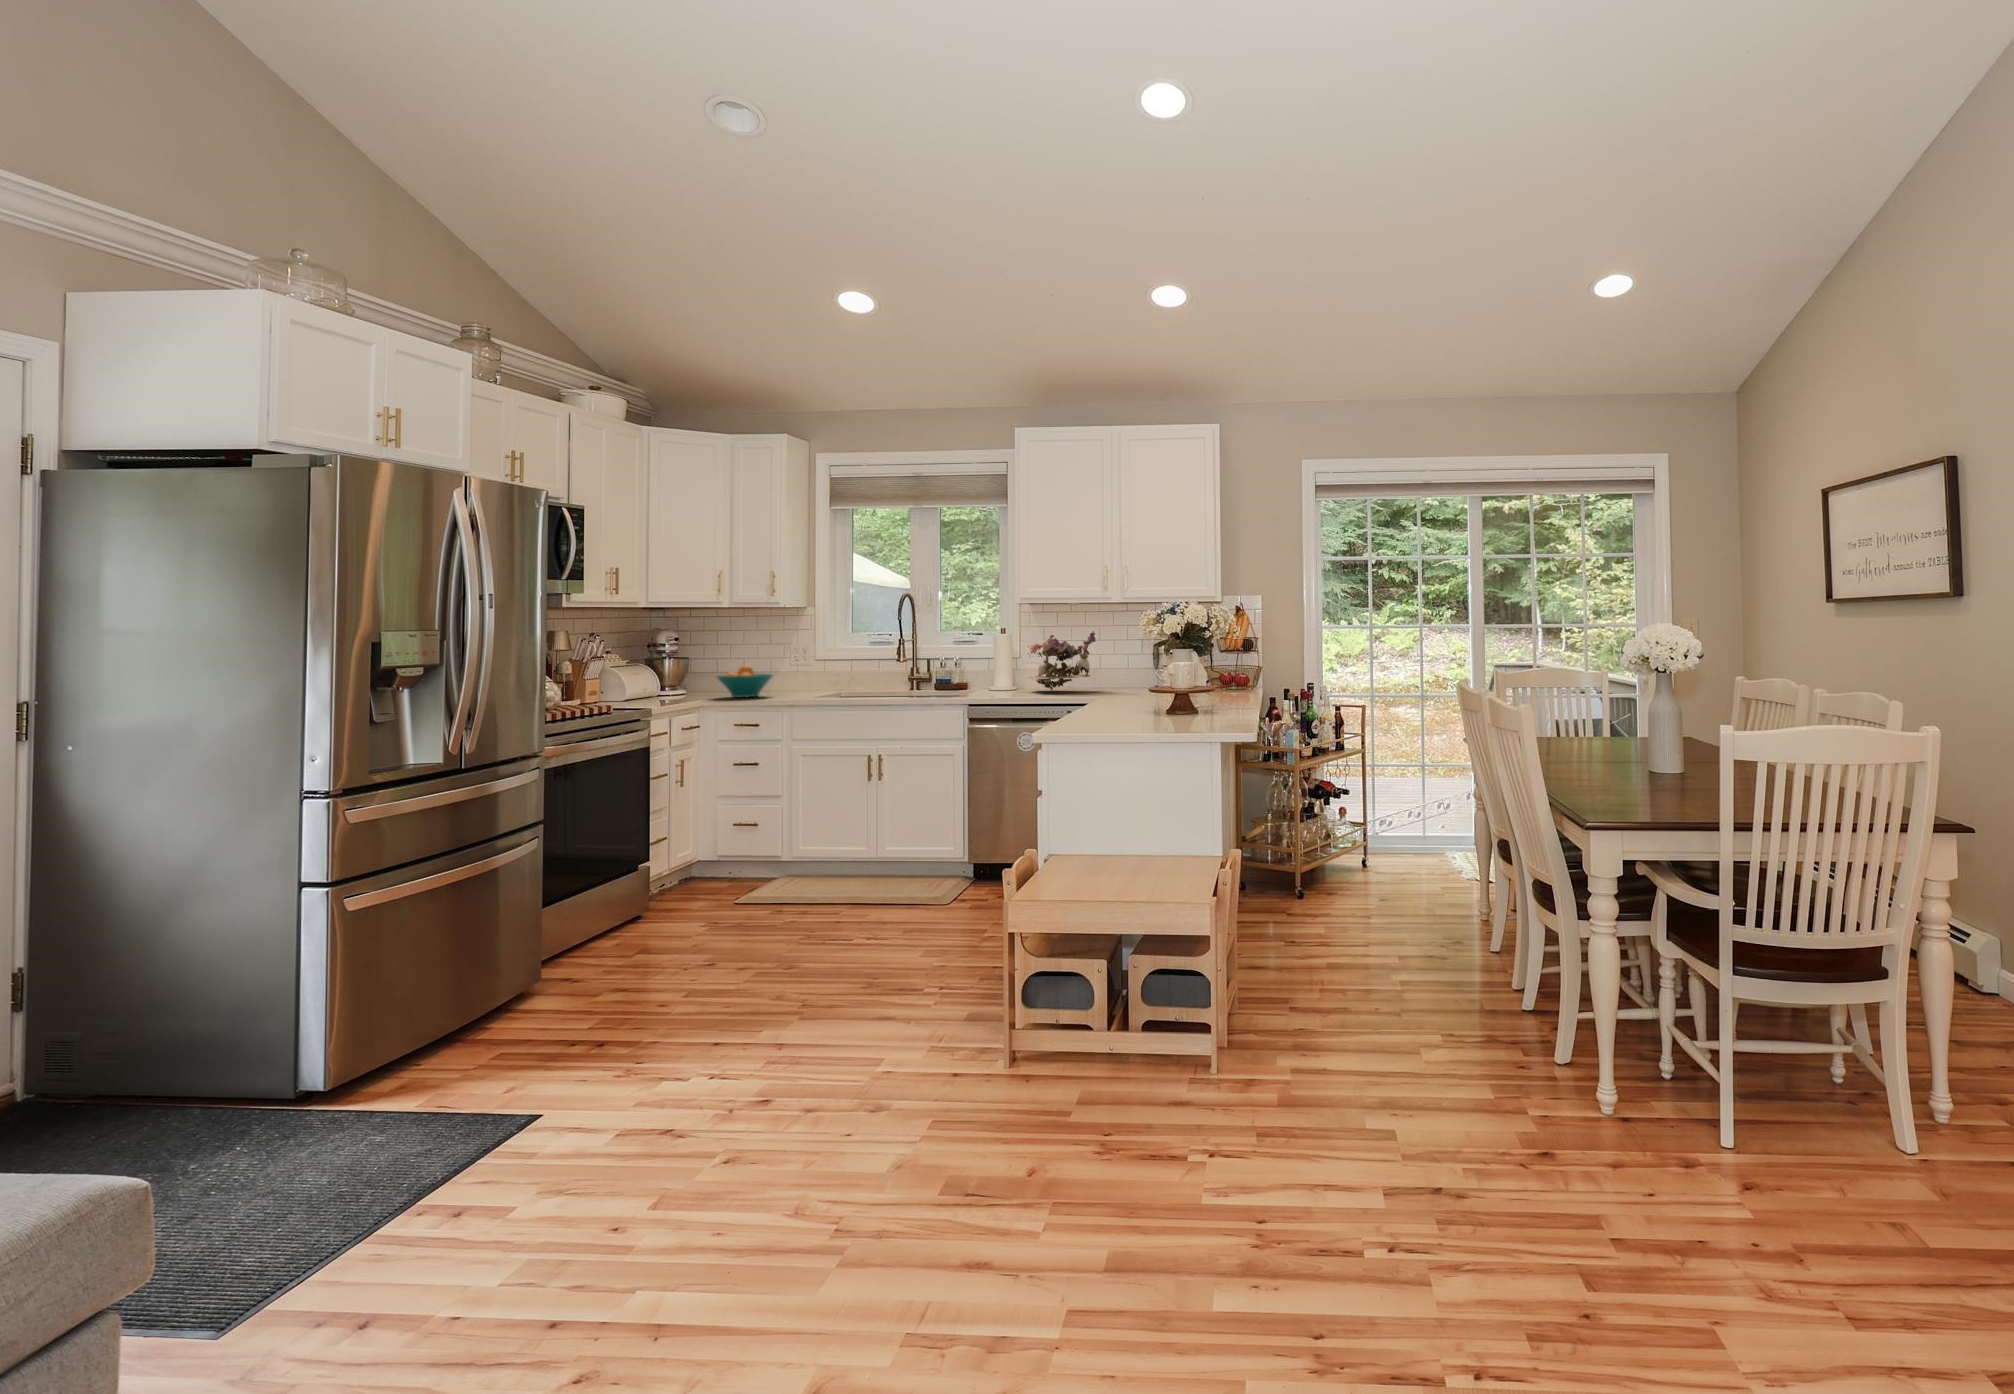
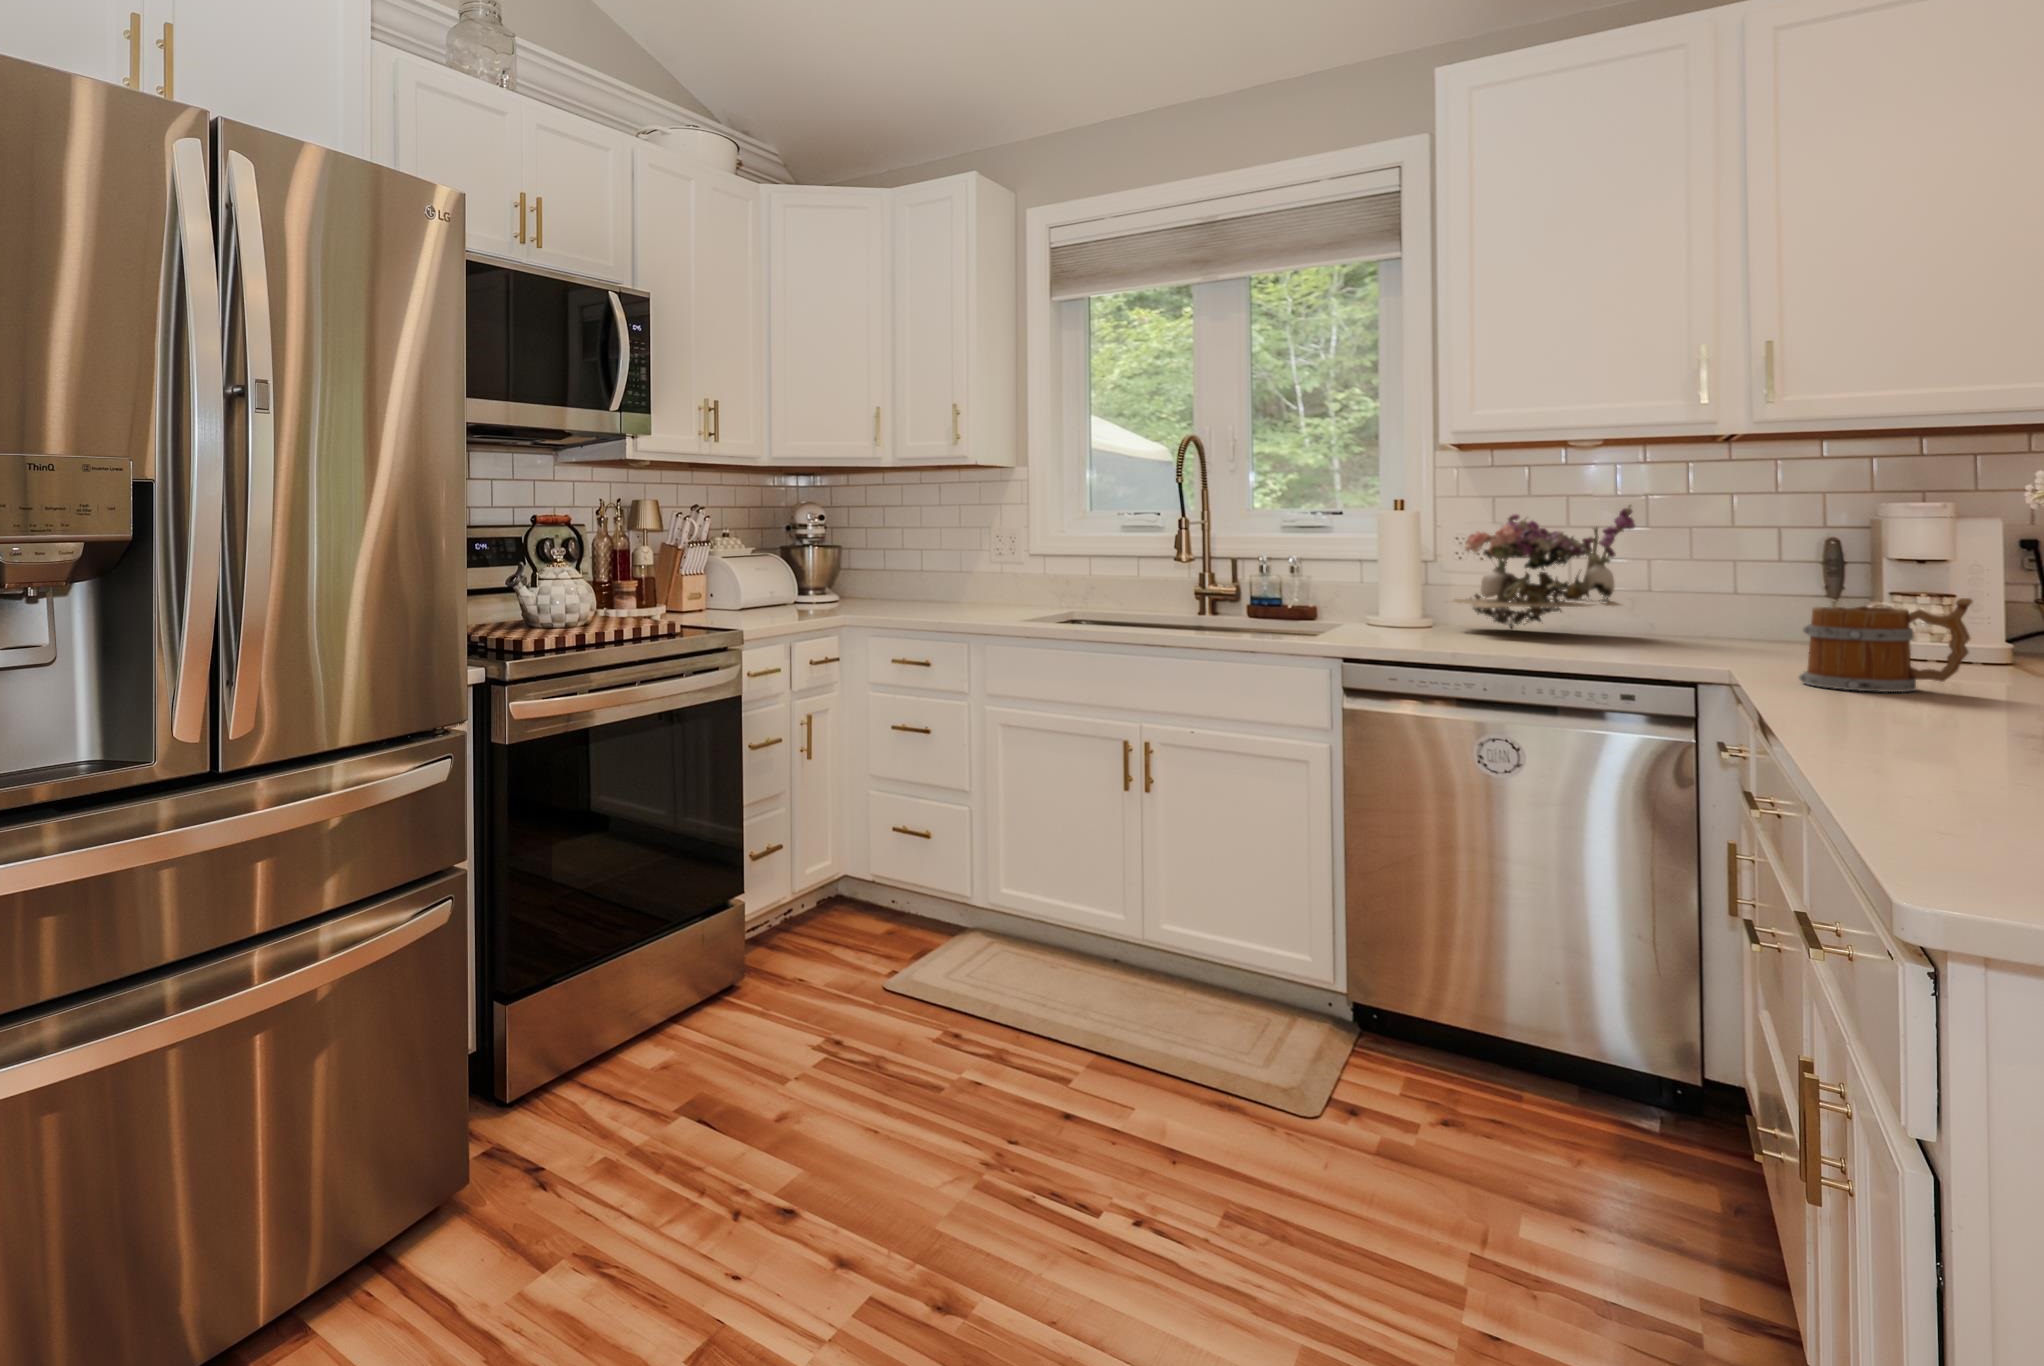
fruit bowl: present [717,665,773,697] -> none [869,562,961,616]
mug: none [1119,668,1163,703] -> present [1799,598,1973,692]

